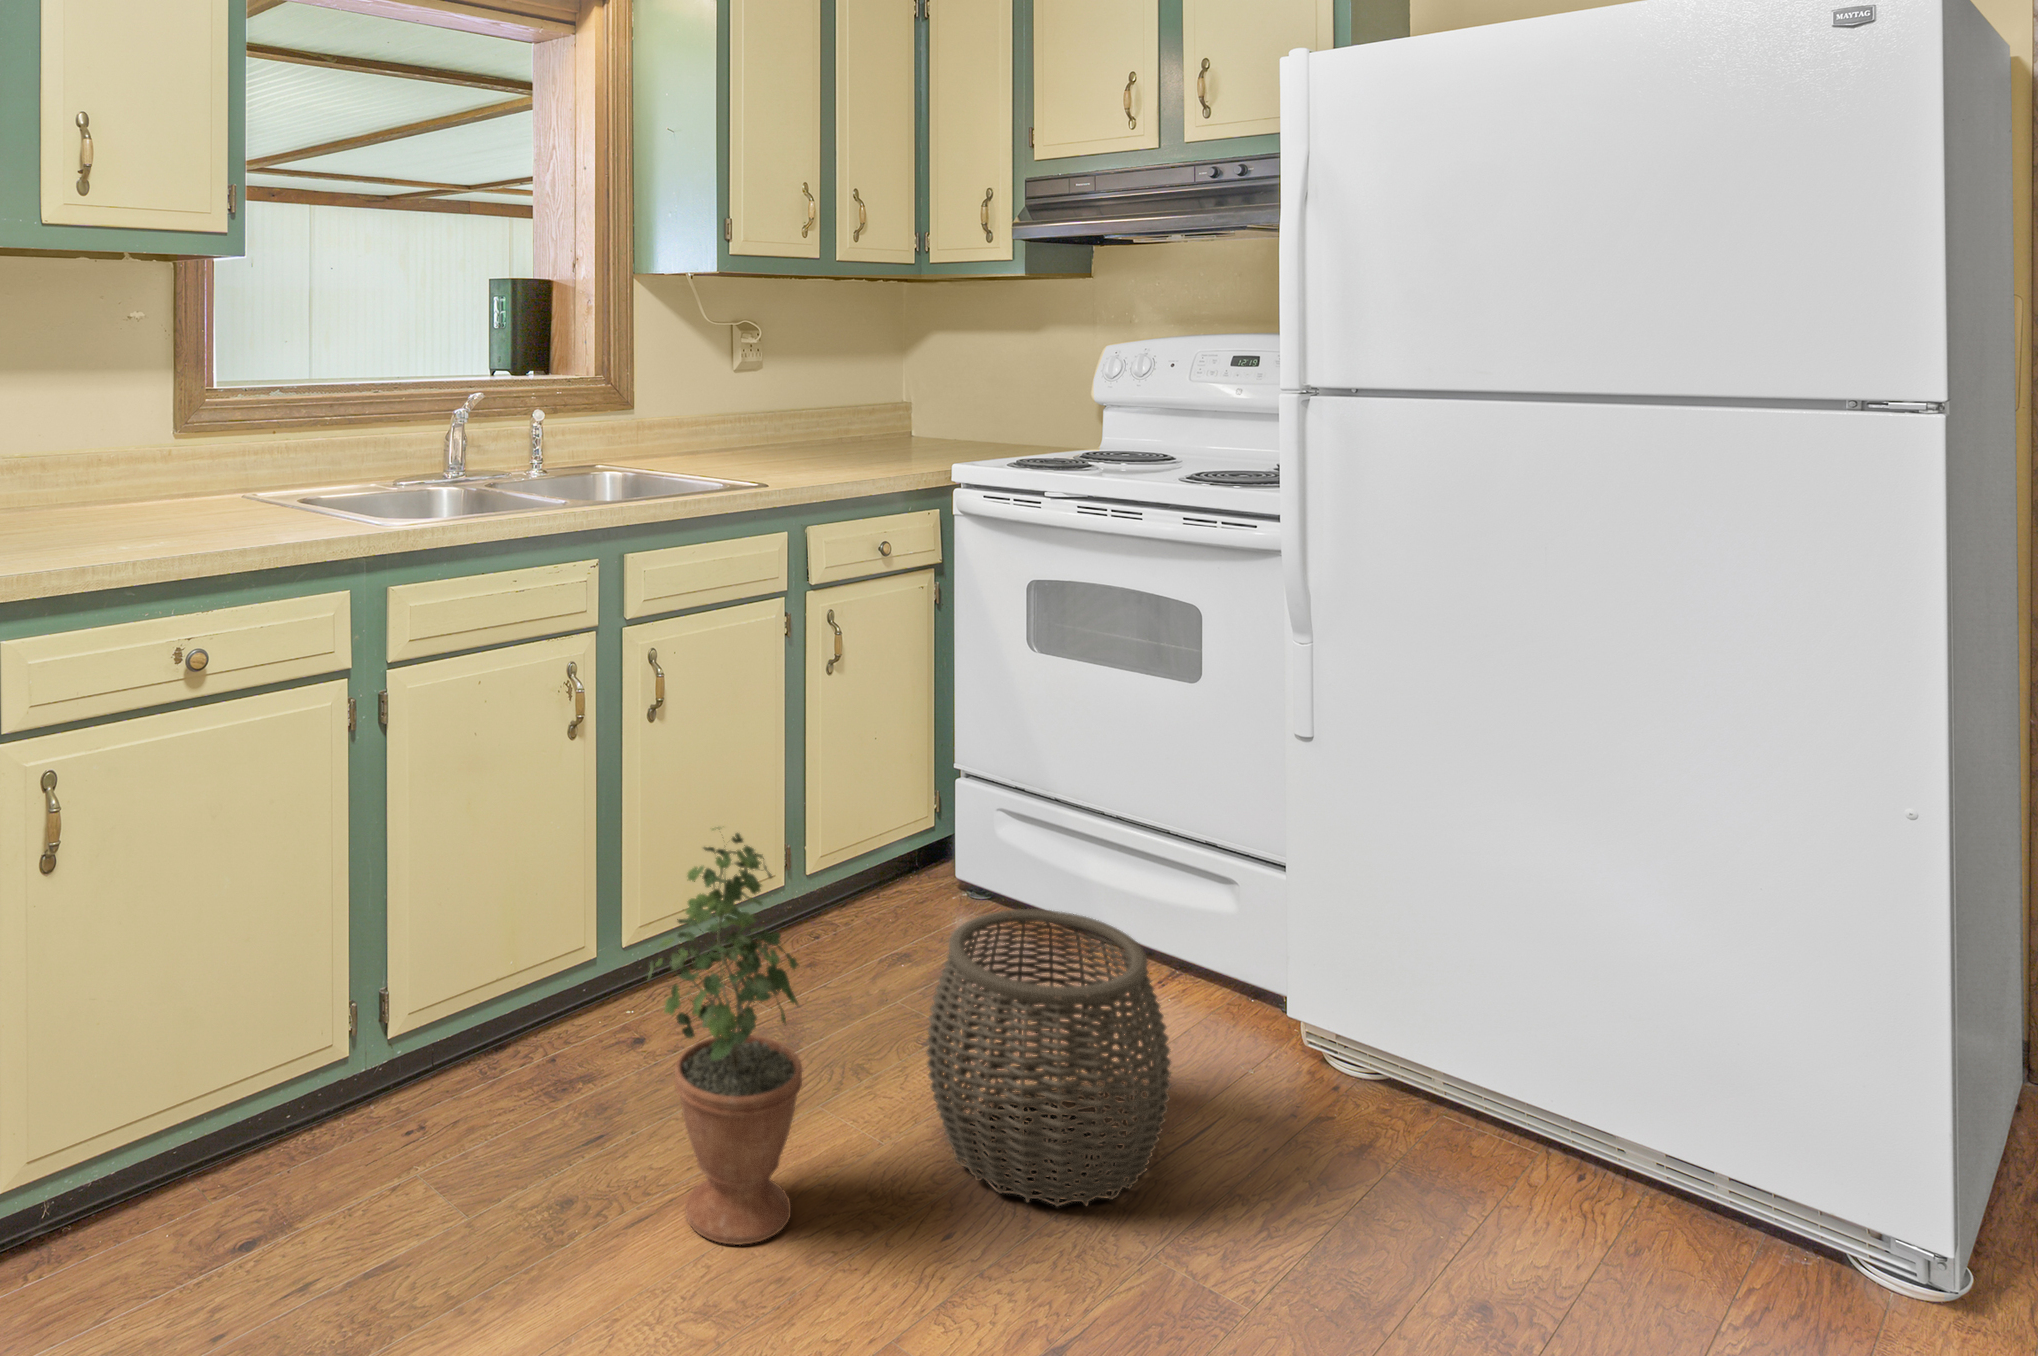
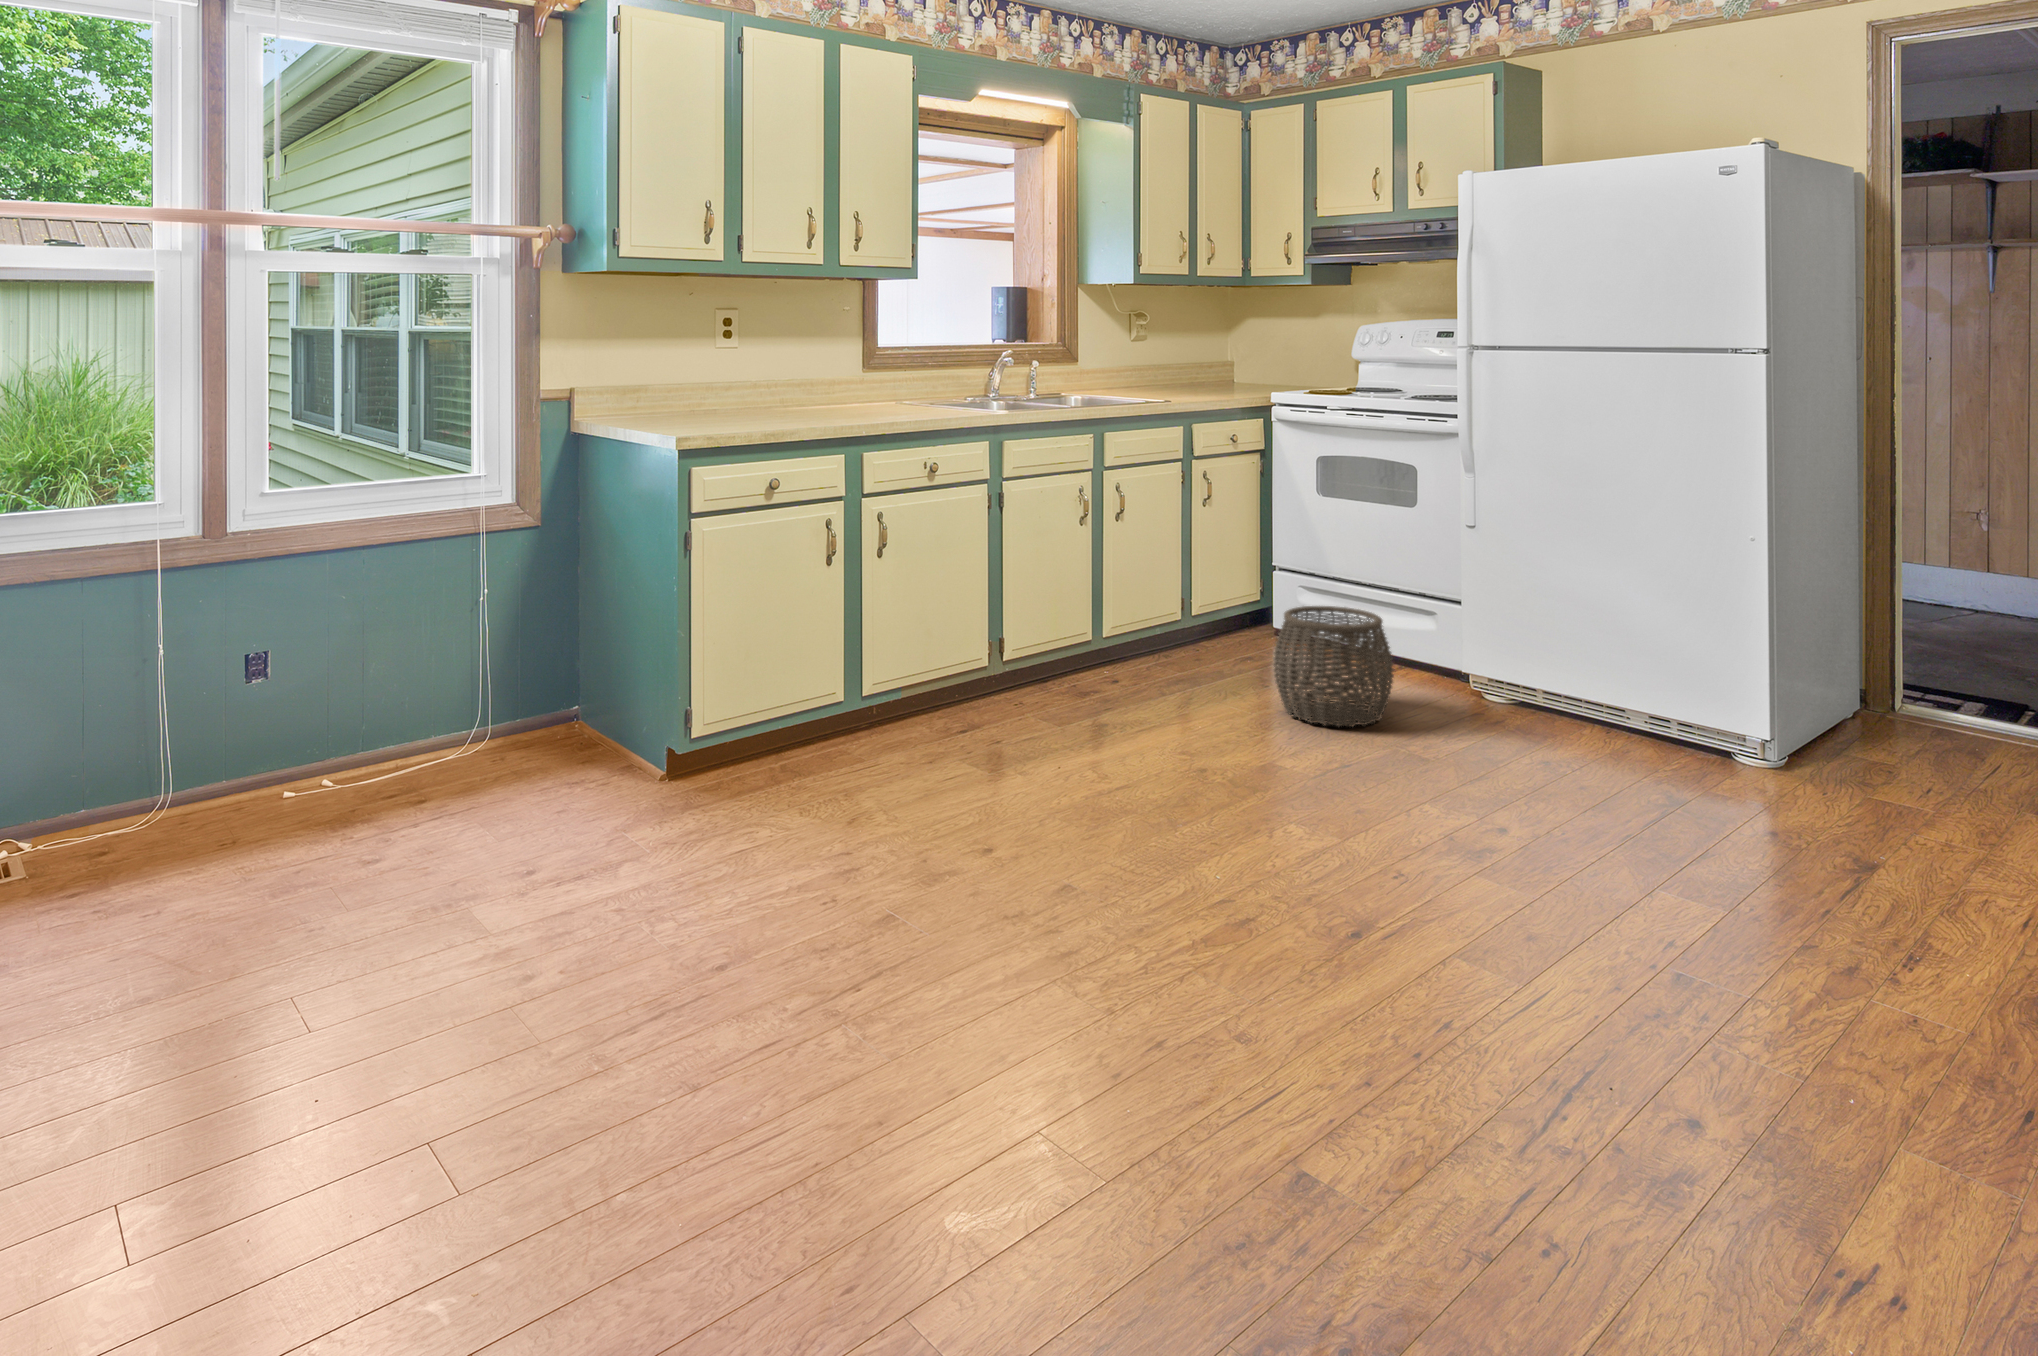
potted plant: present [648,829,802,1245] -> none [1146,551,1218,733]

